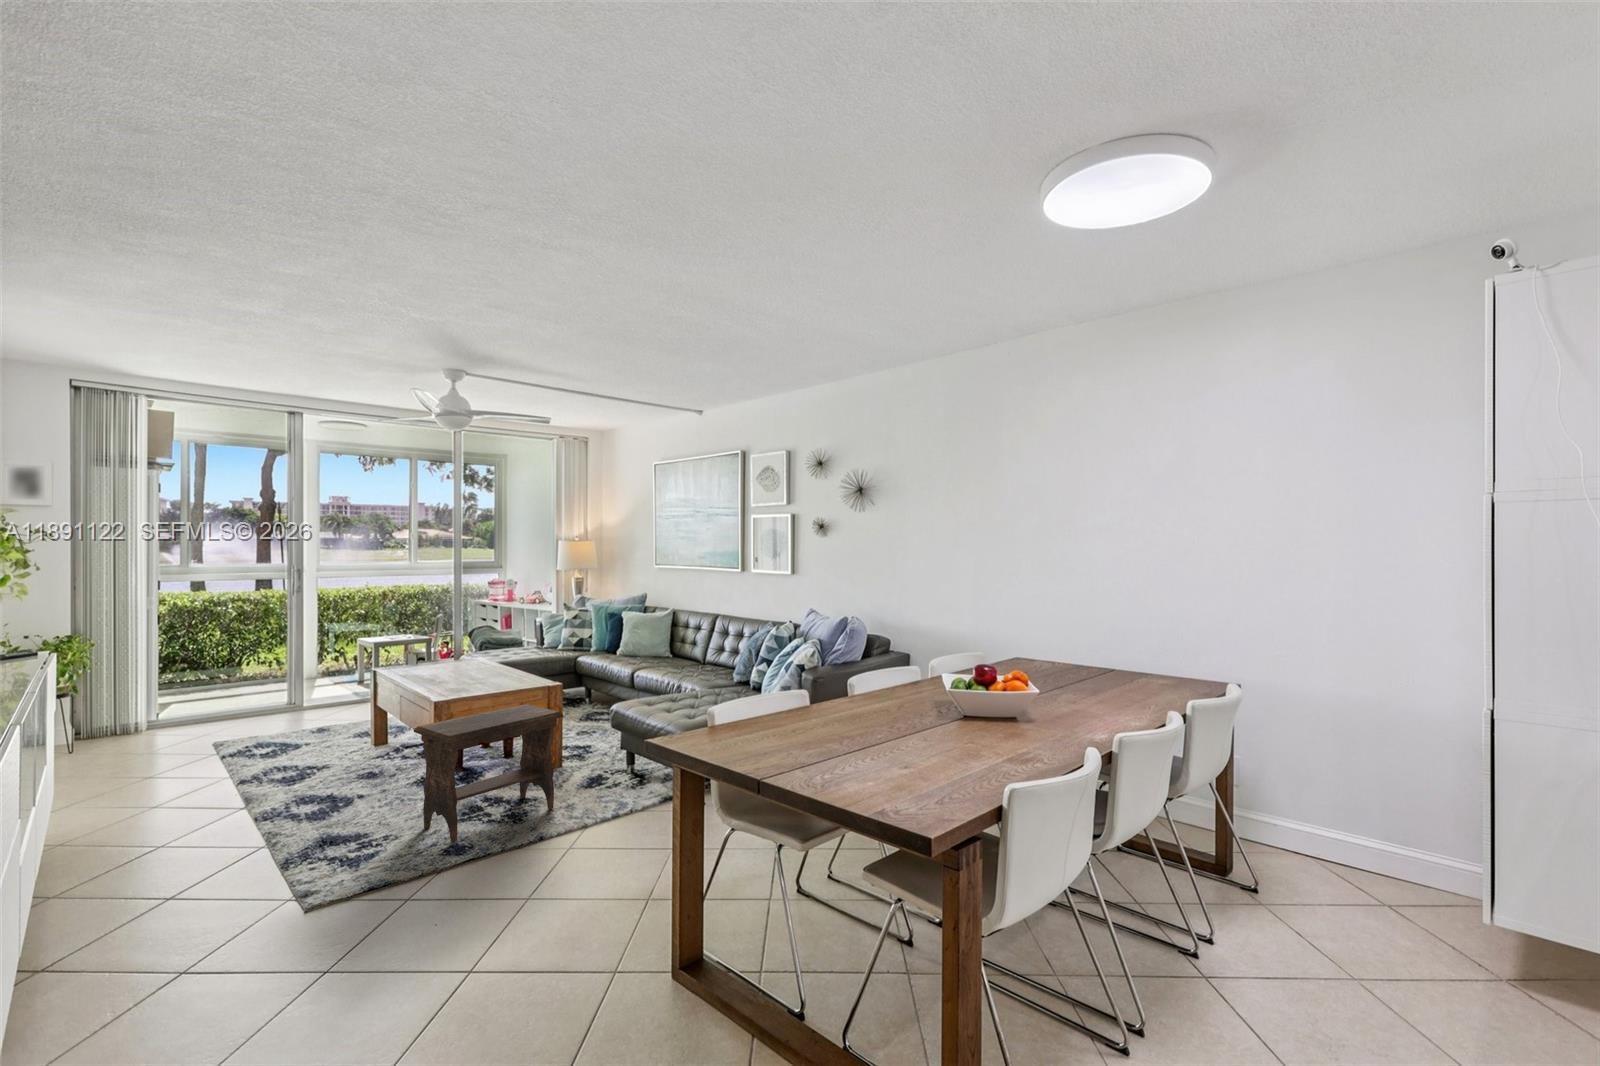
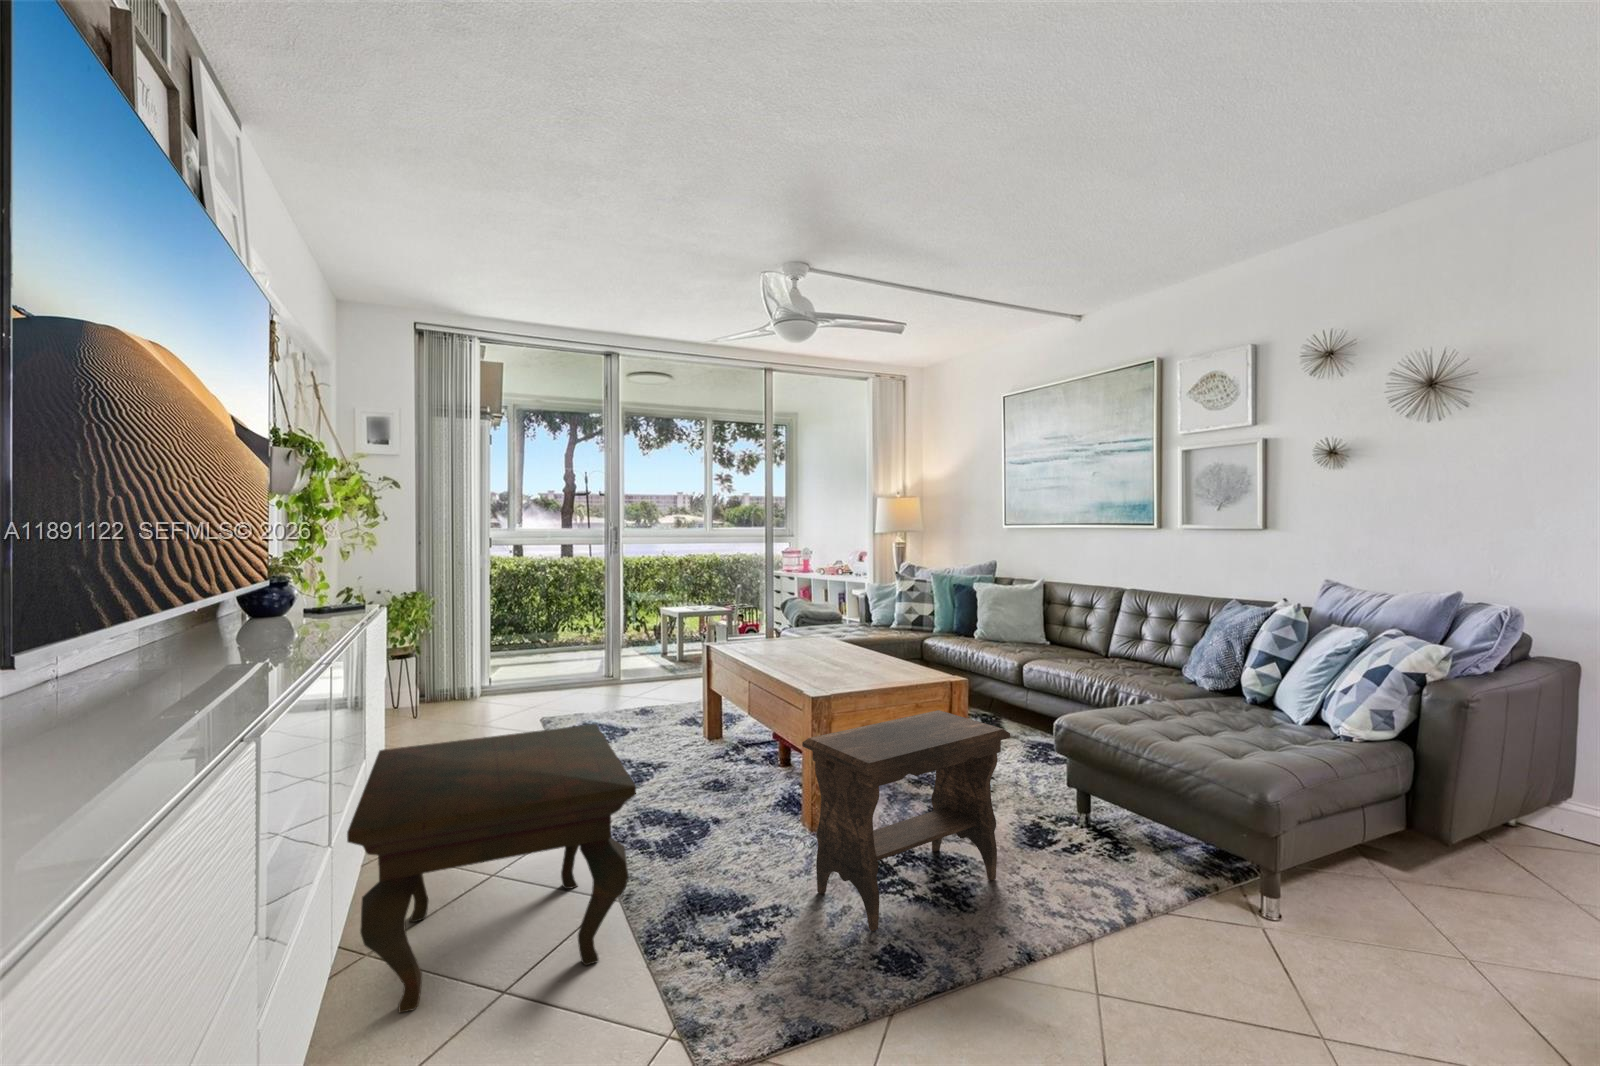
side table: none [48,730,276,922] -> present [347,724,636,1013]

